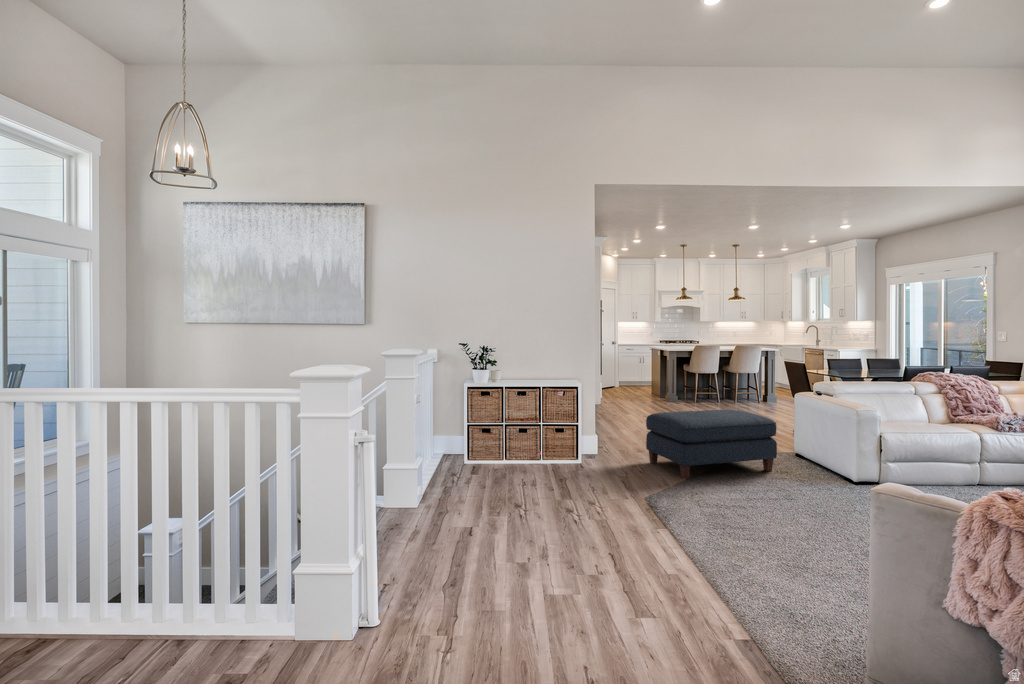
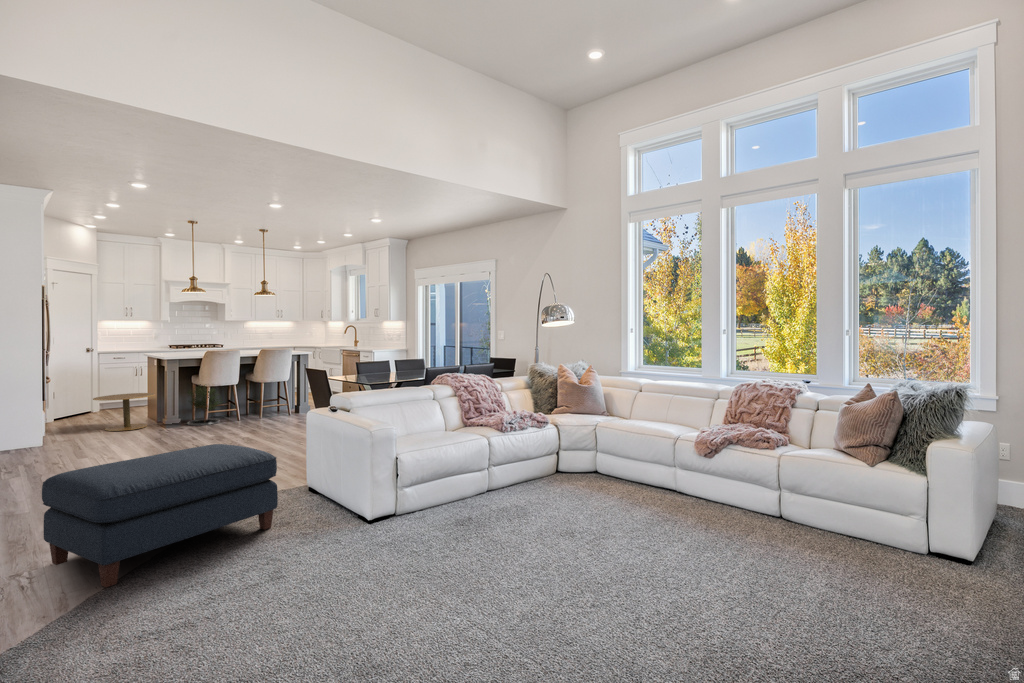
potted tree: none [681,363,708,402] -> present [188,384,219,426]
side table: none [626,375,662,400] -> present [93,393,156,431]

